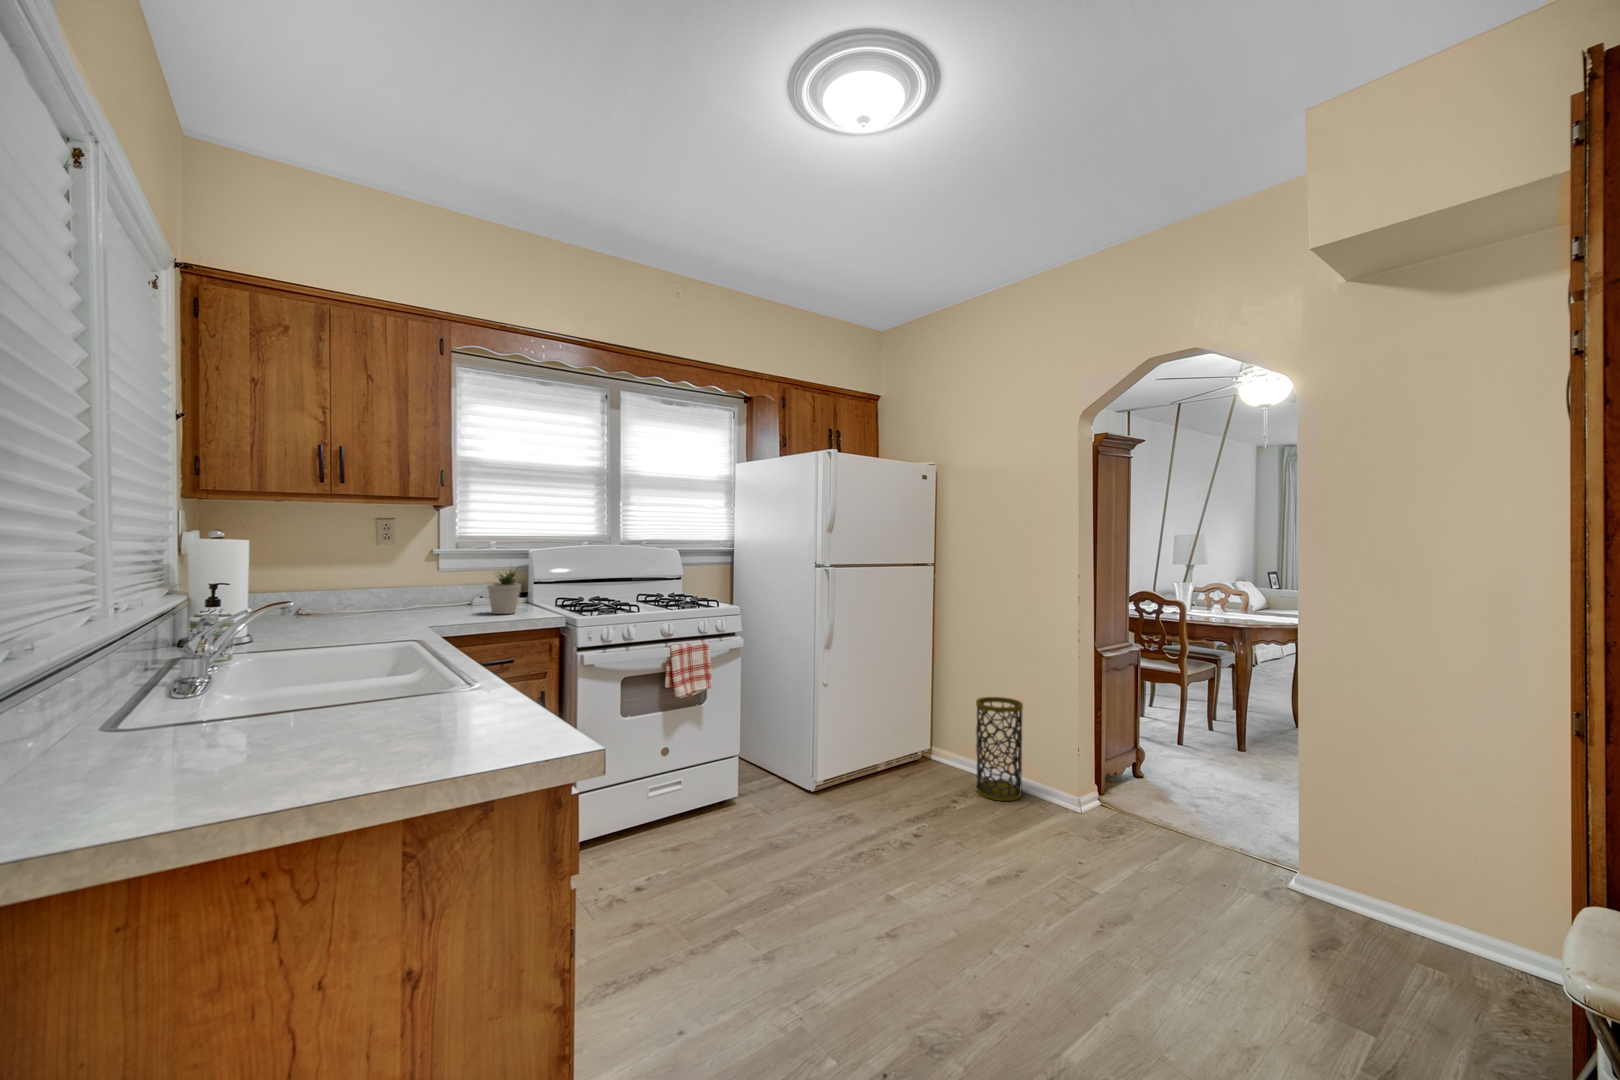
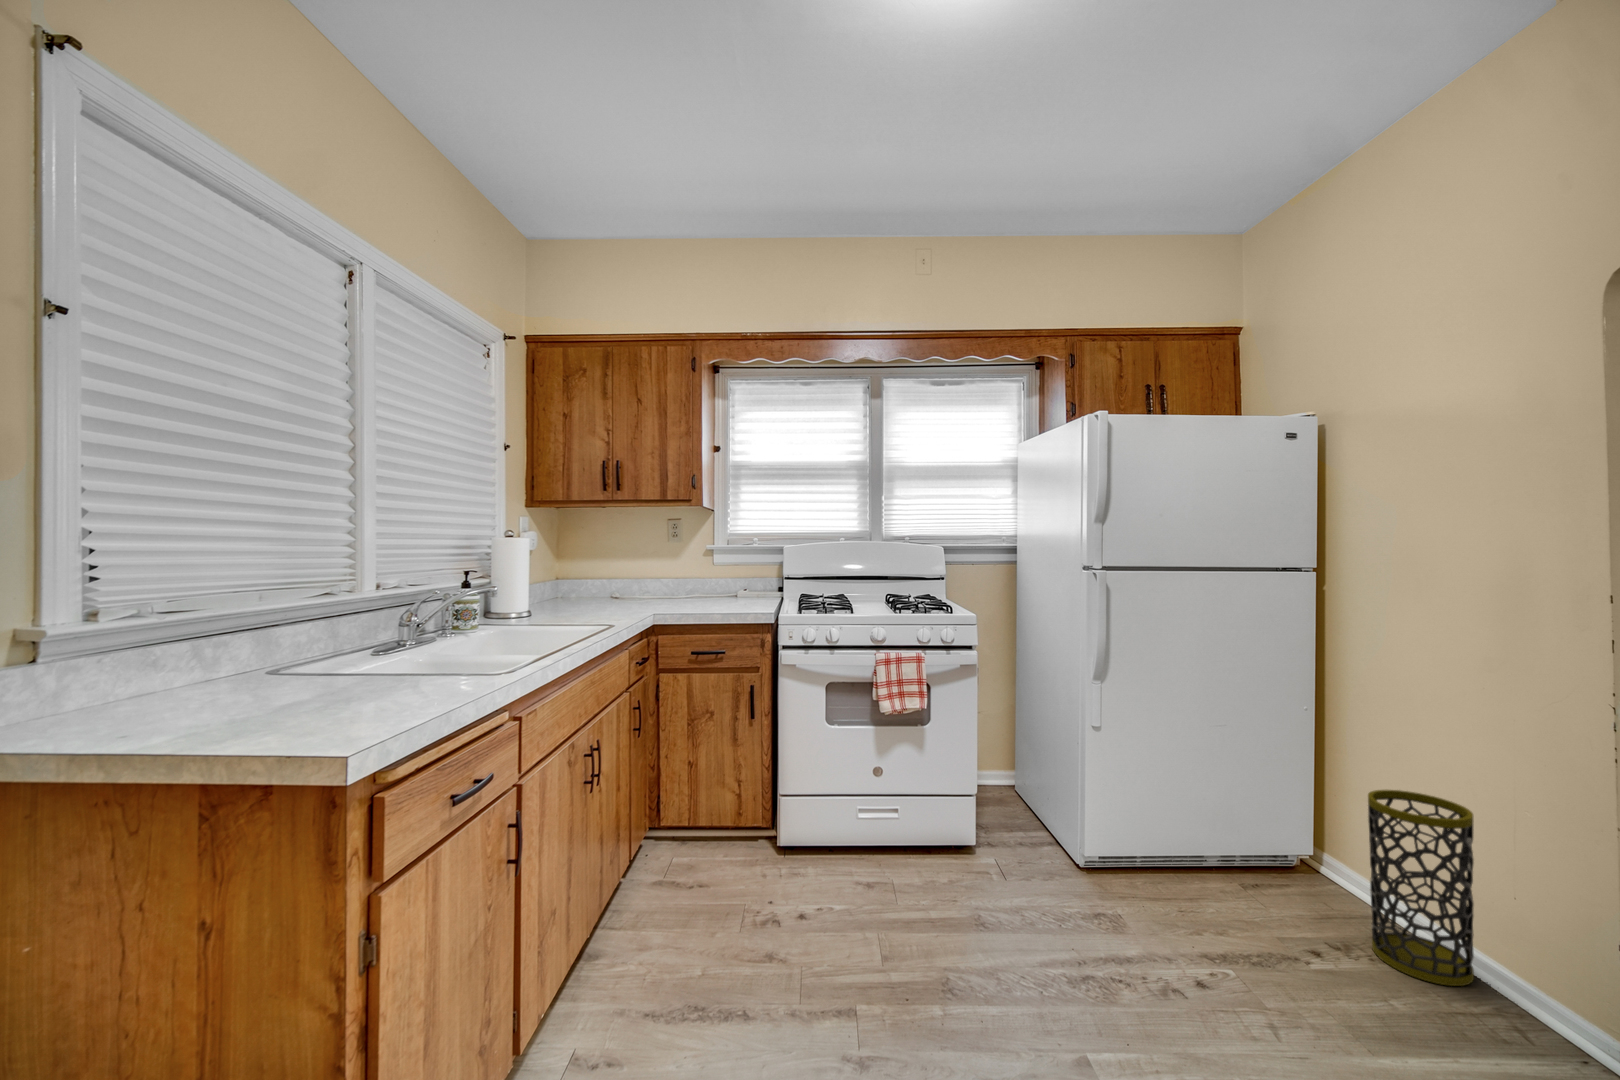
potted plant: present [487,570,521,614] -> none [716,561,747,609]

